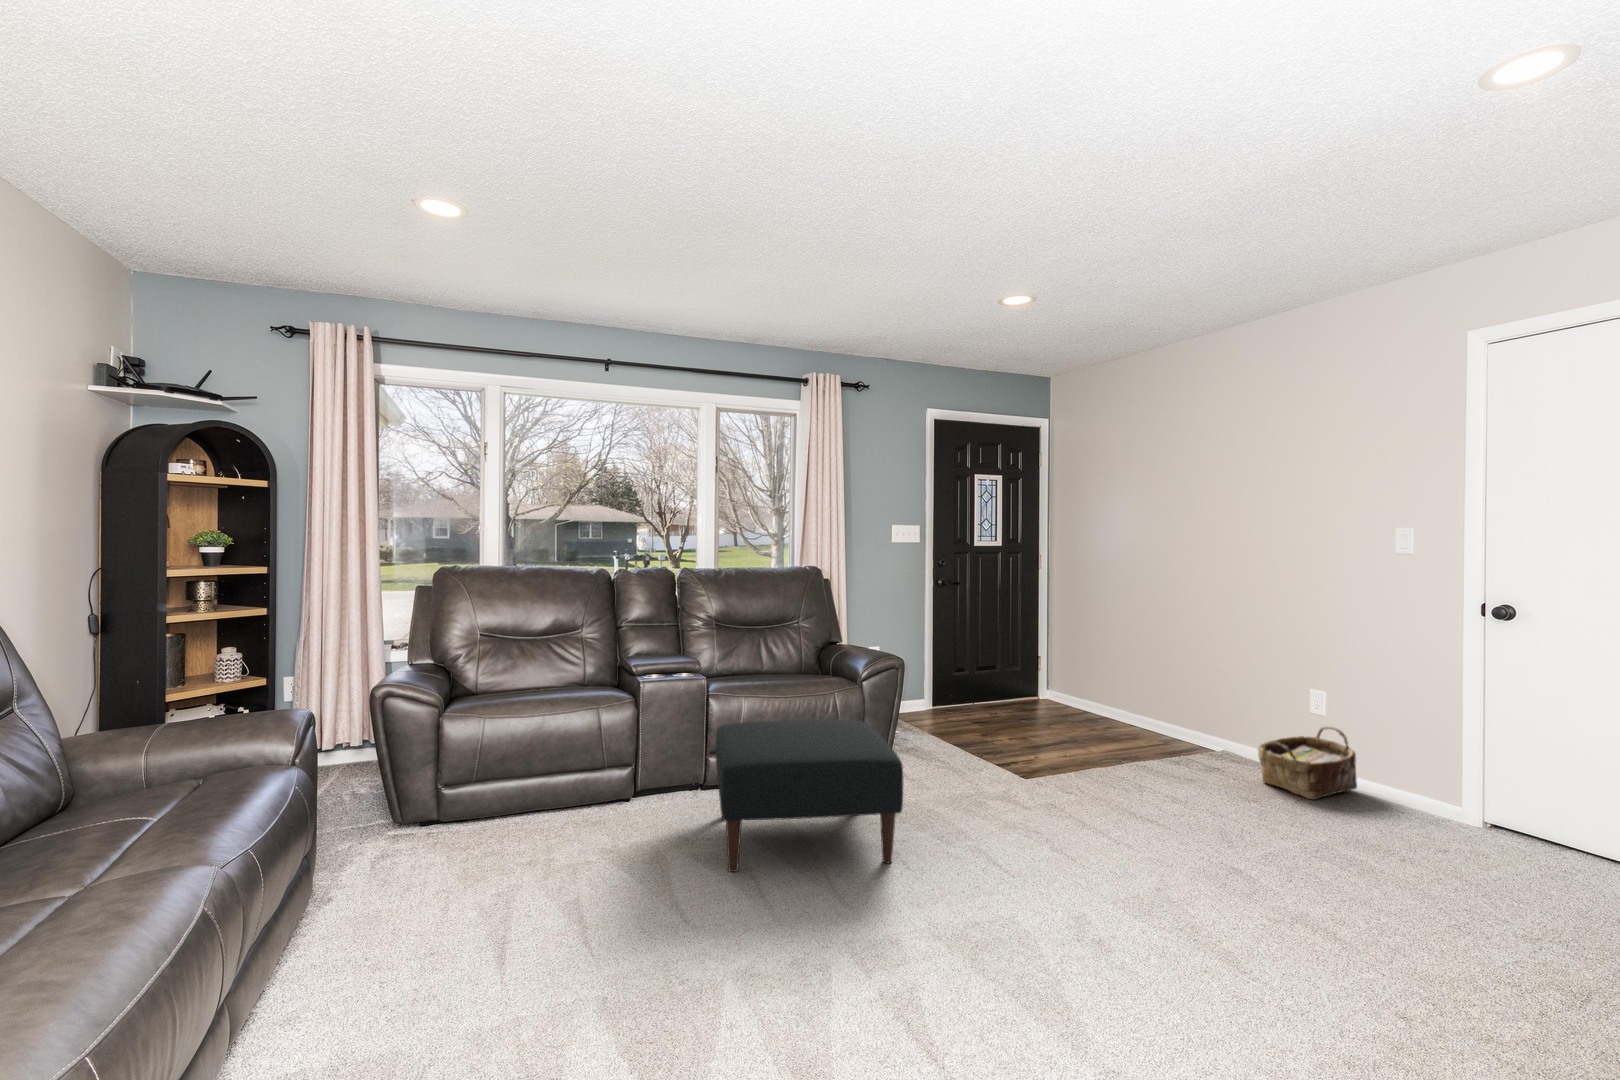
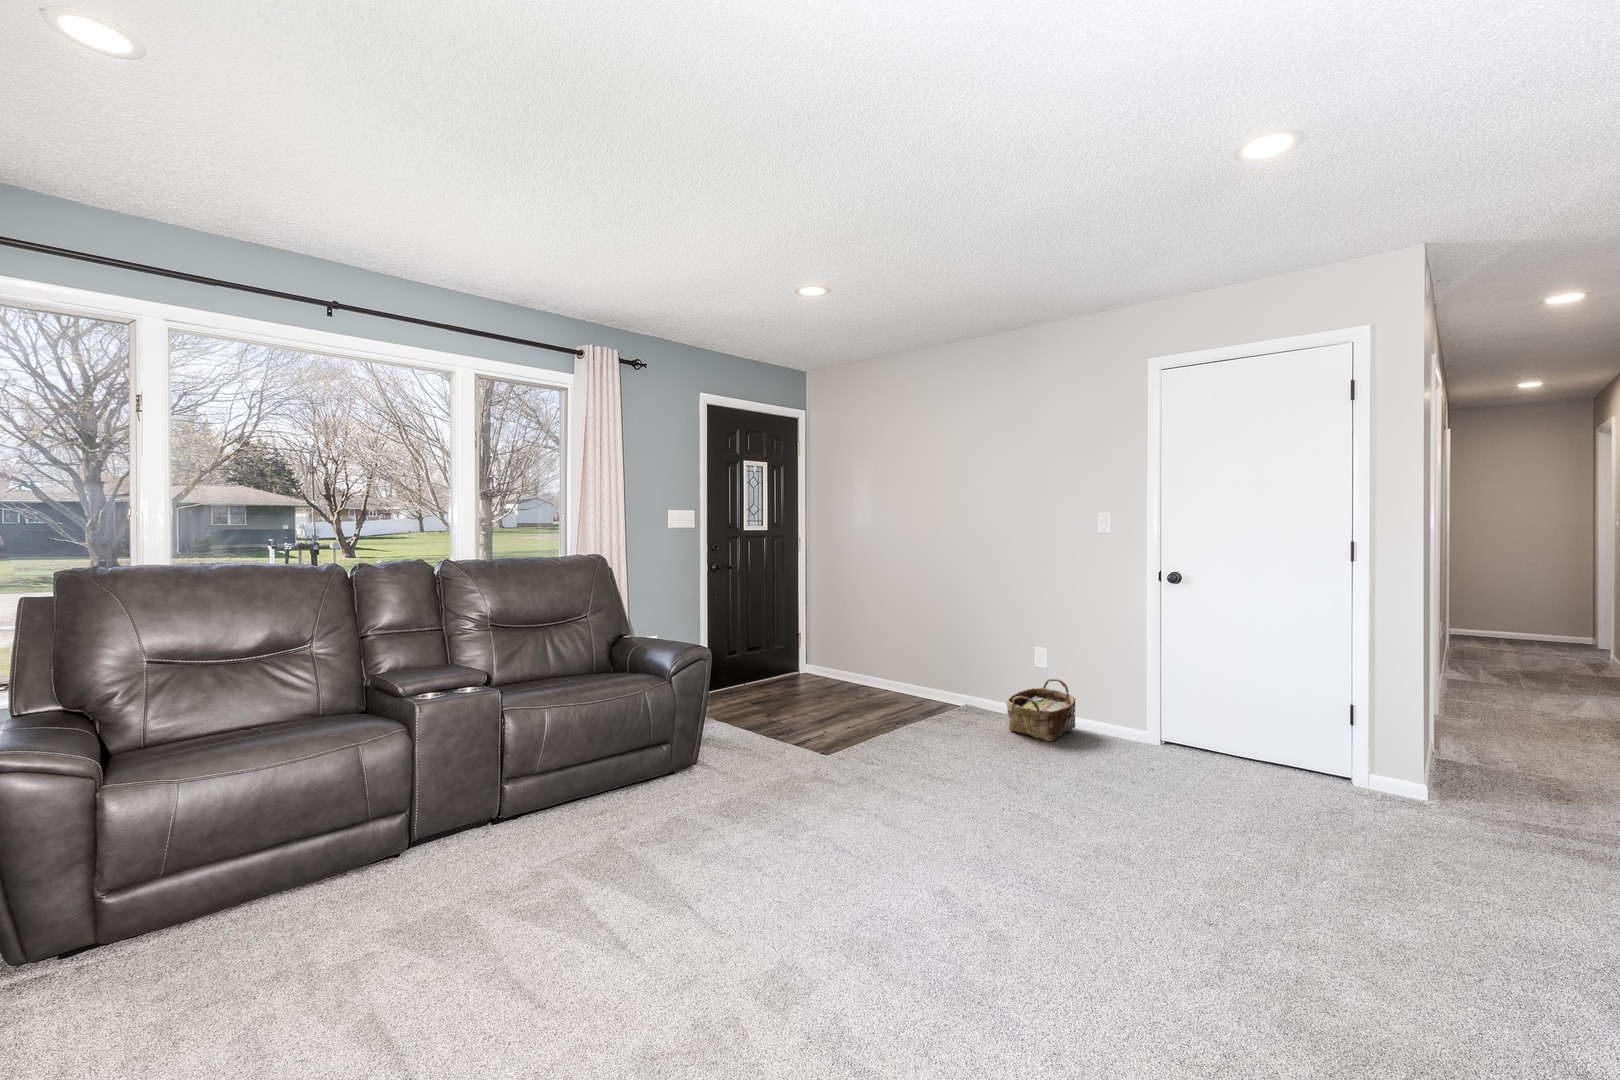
ottoman: present [716,720,904,872] -> none [524,723,762,927]

